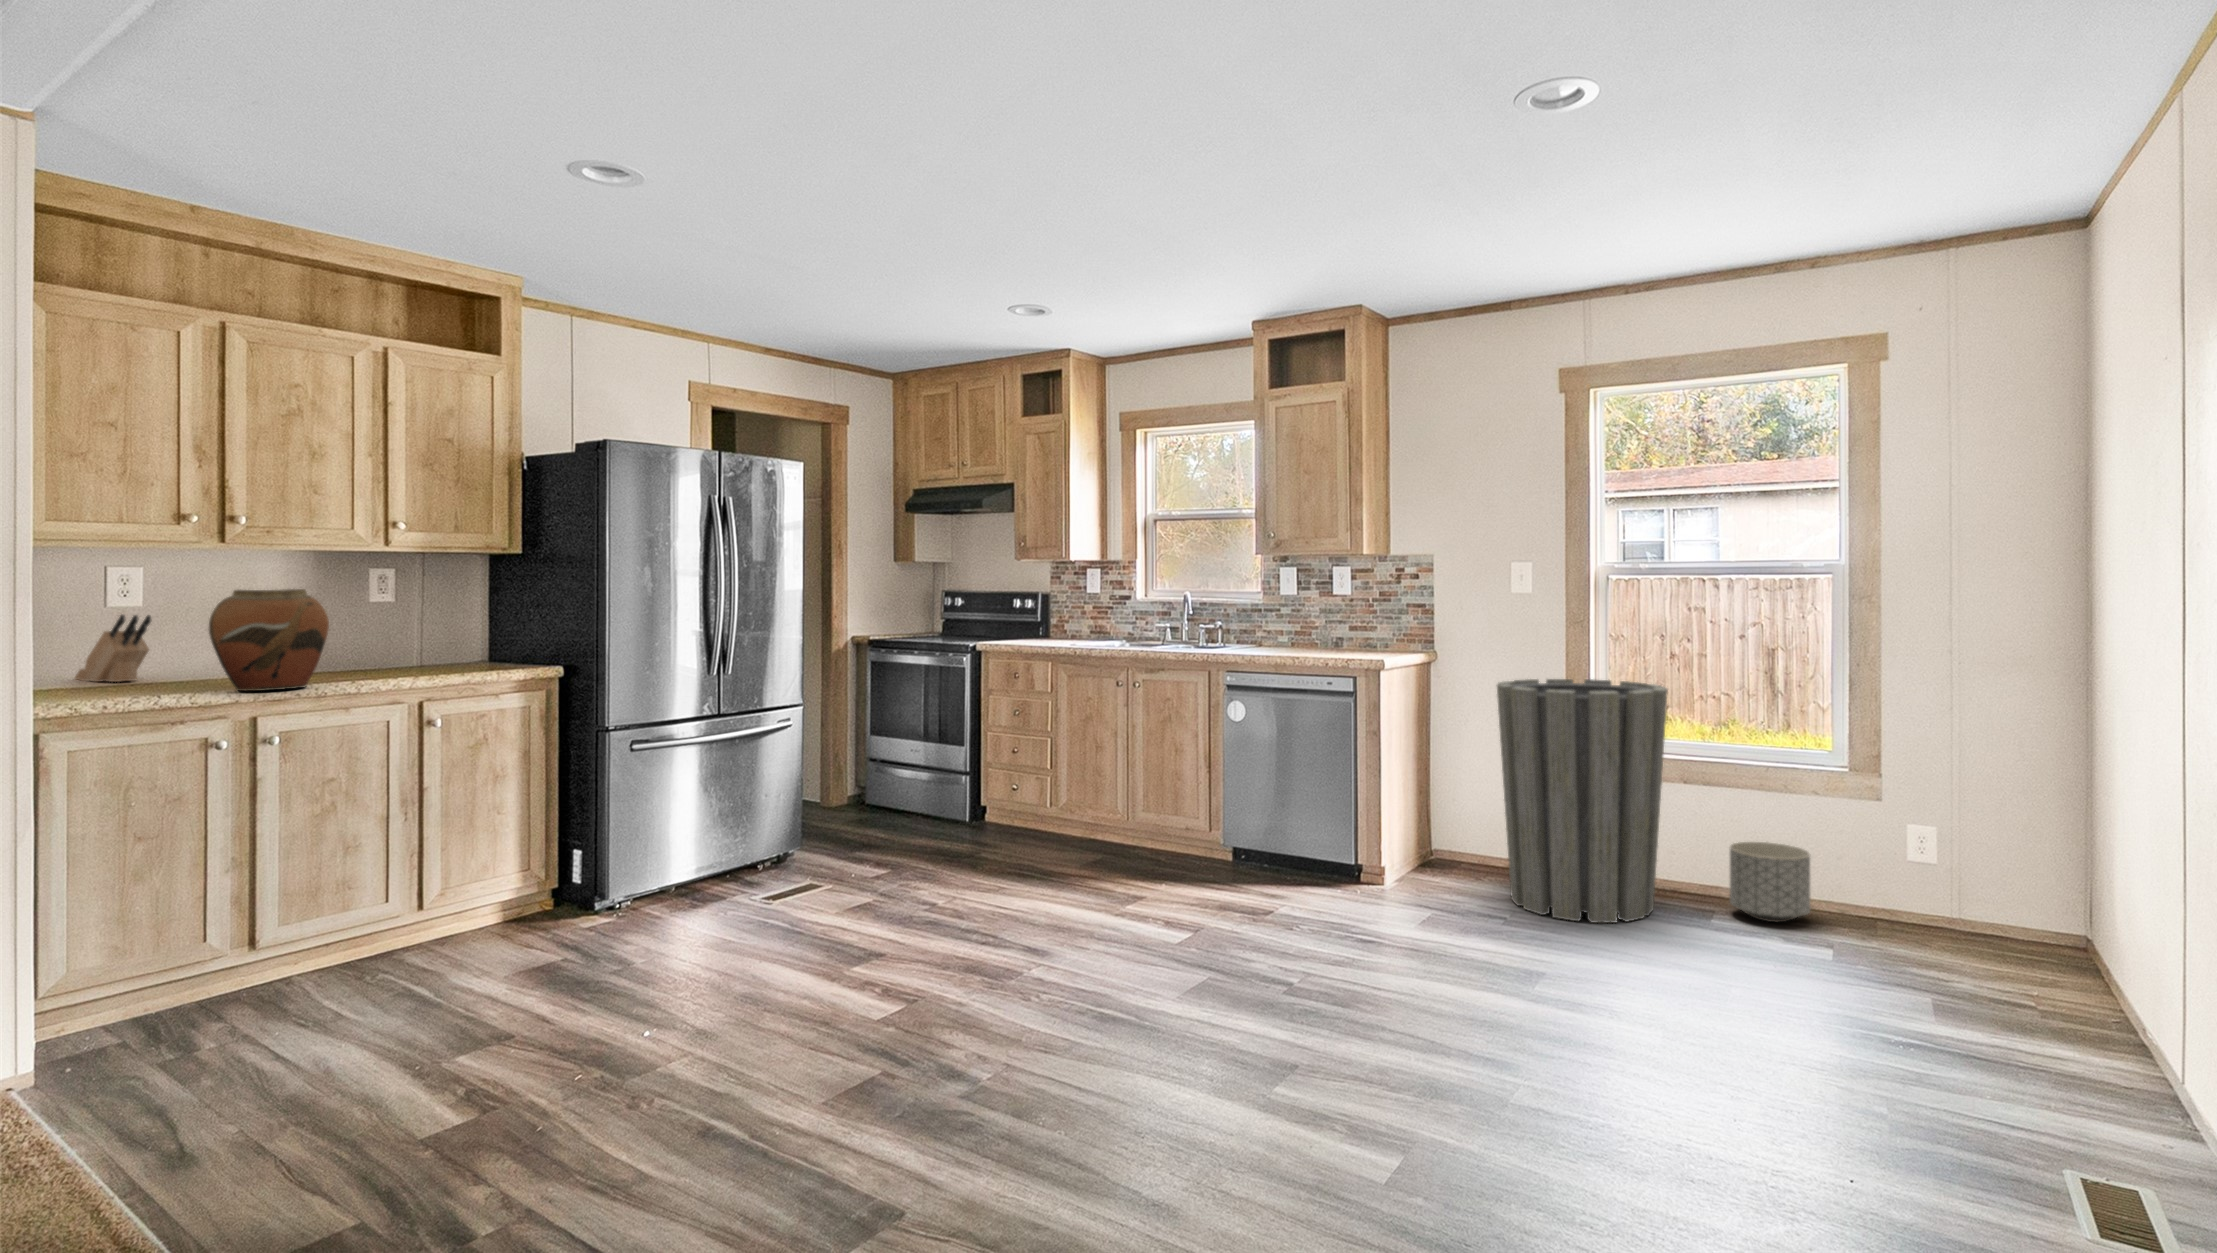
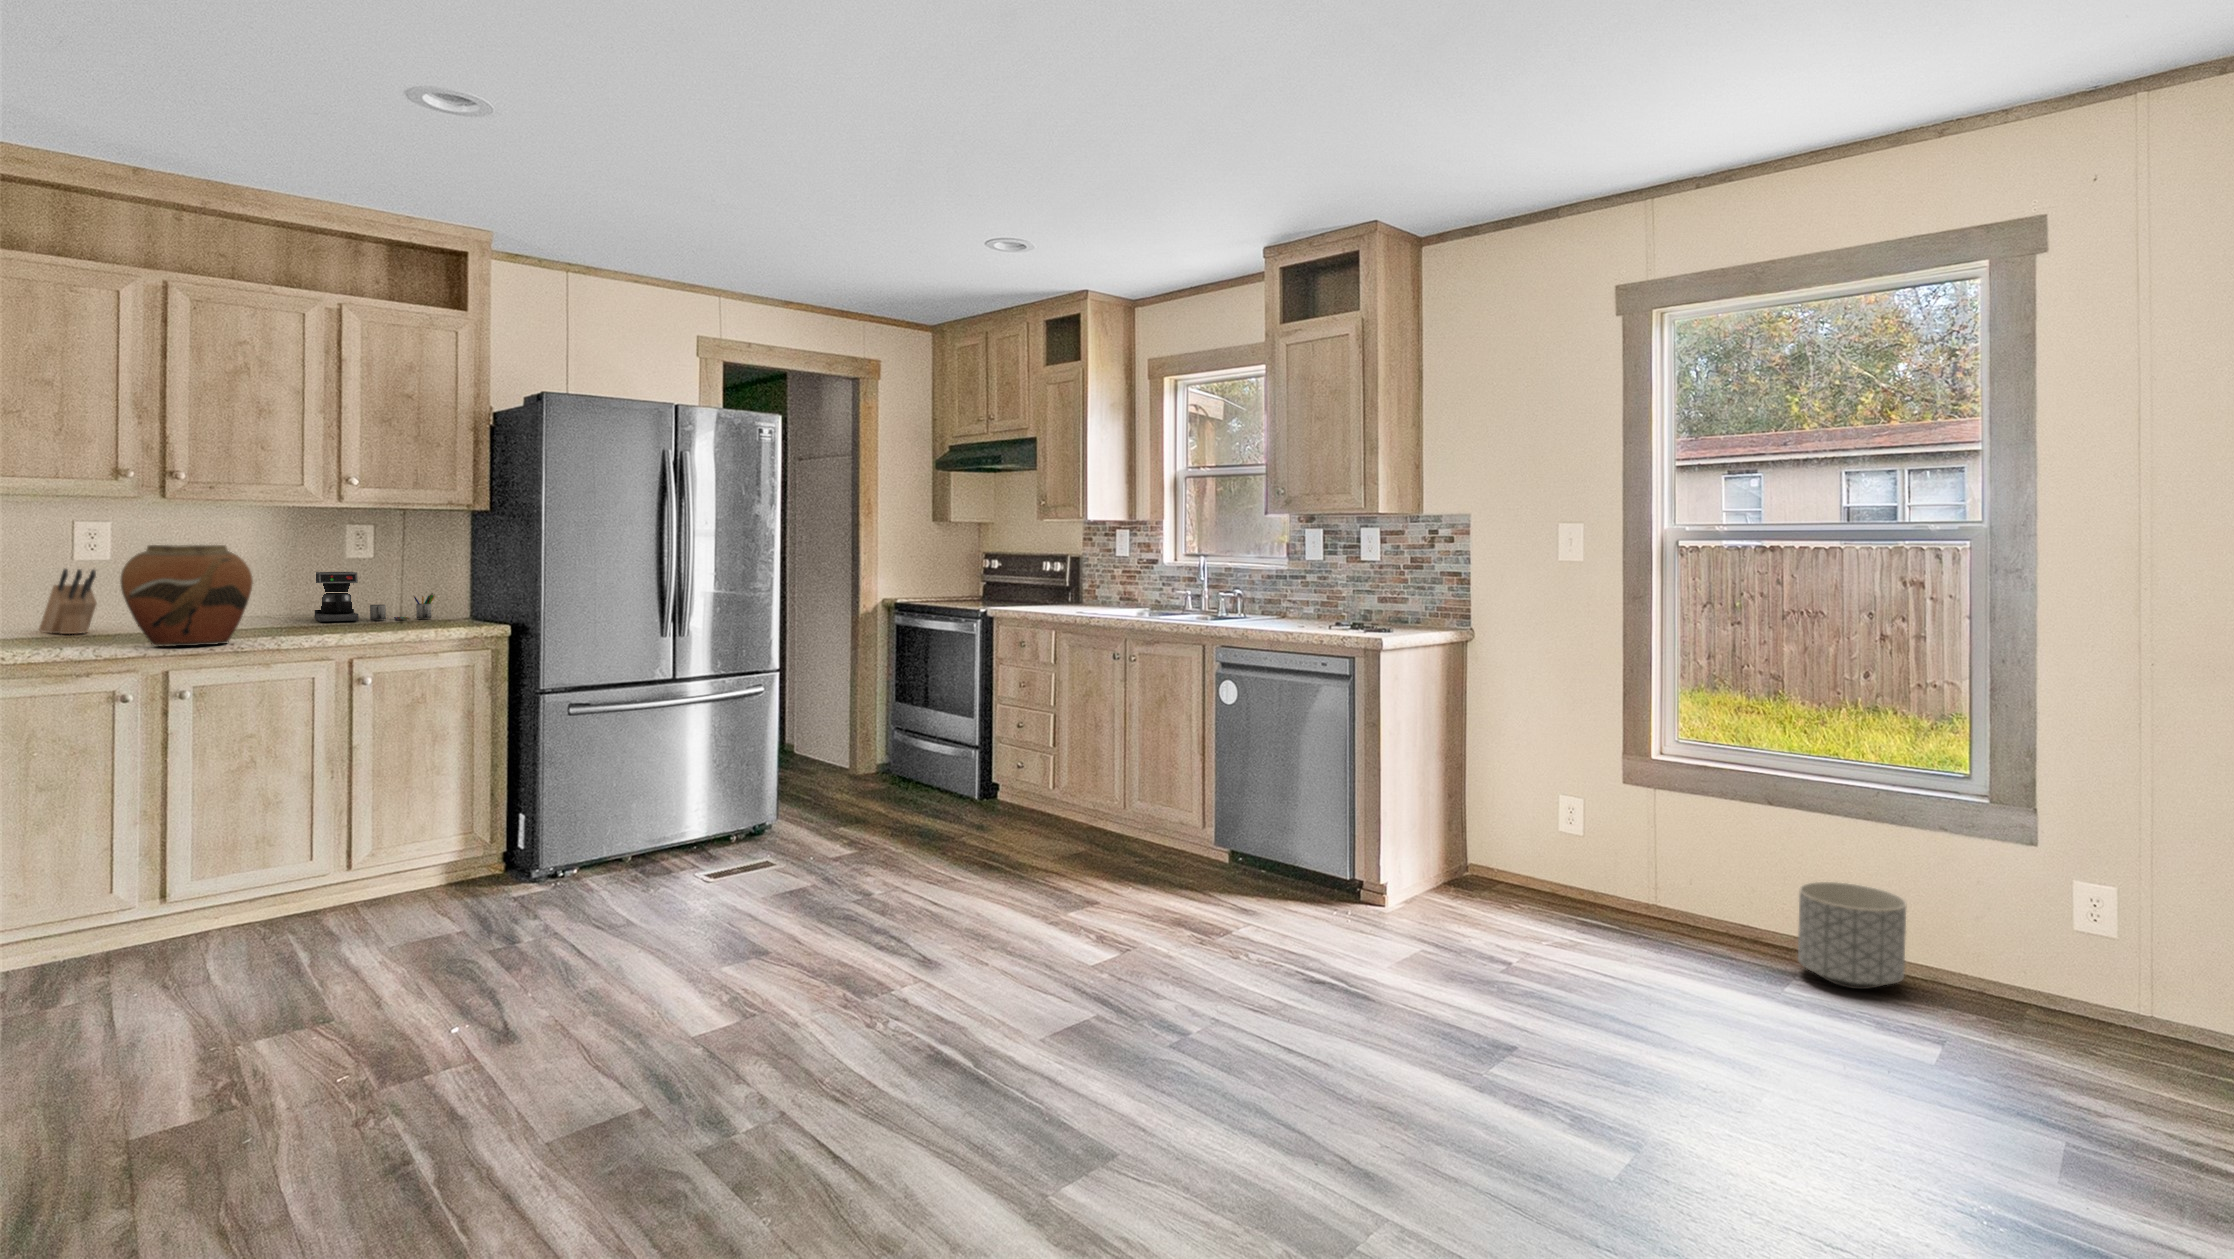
coffee maker: none [338,615,461,665] -> present [315,572,435,622]
trash can: present [1497,679,1668,923] -> none [1510,667,1724,973]

